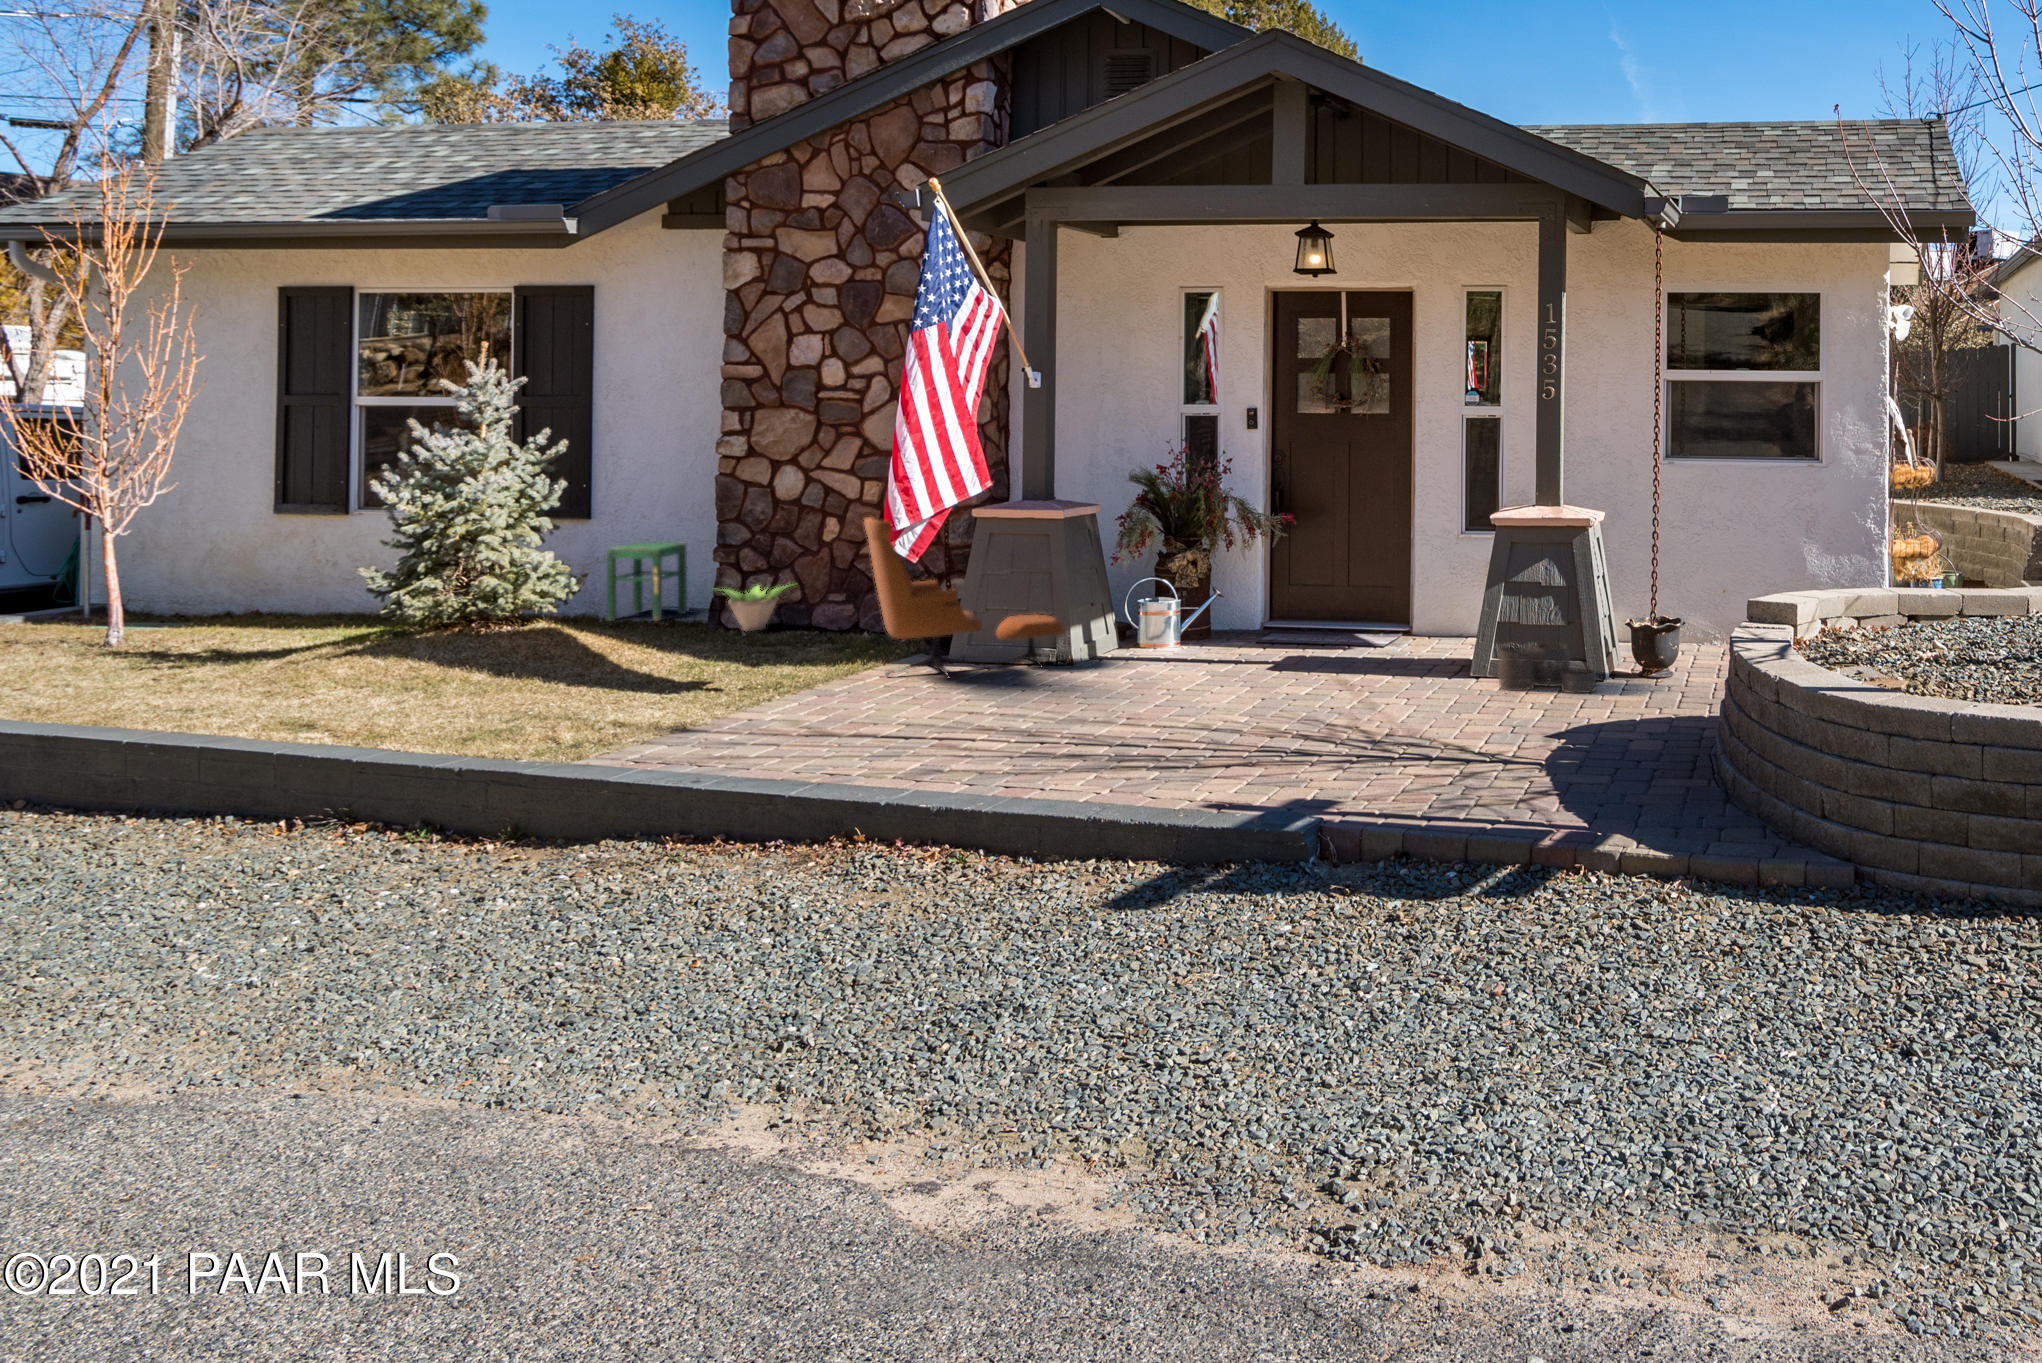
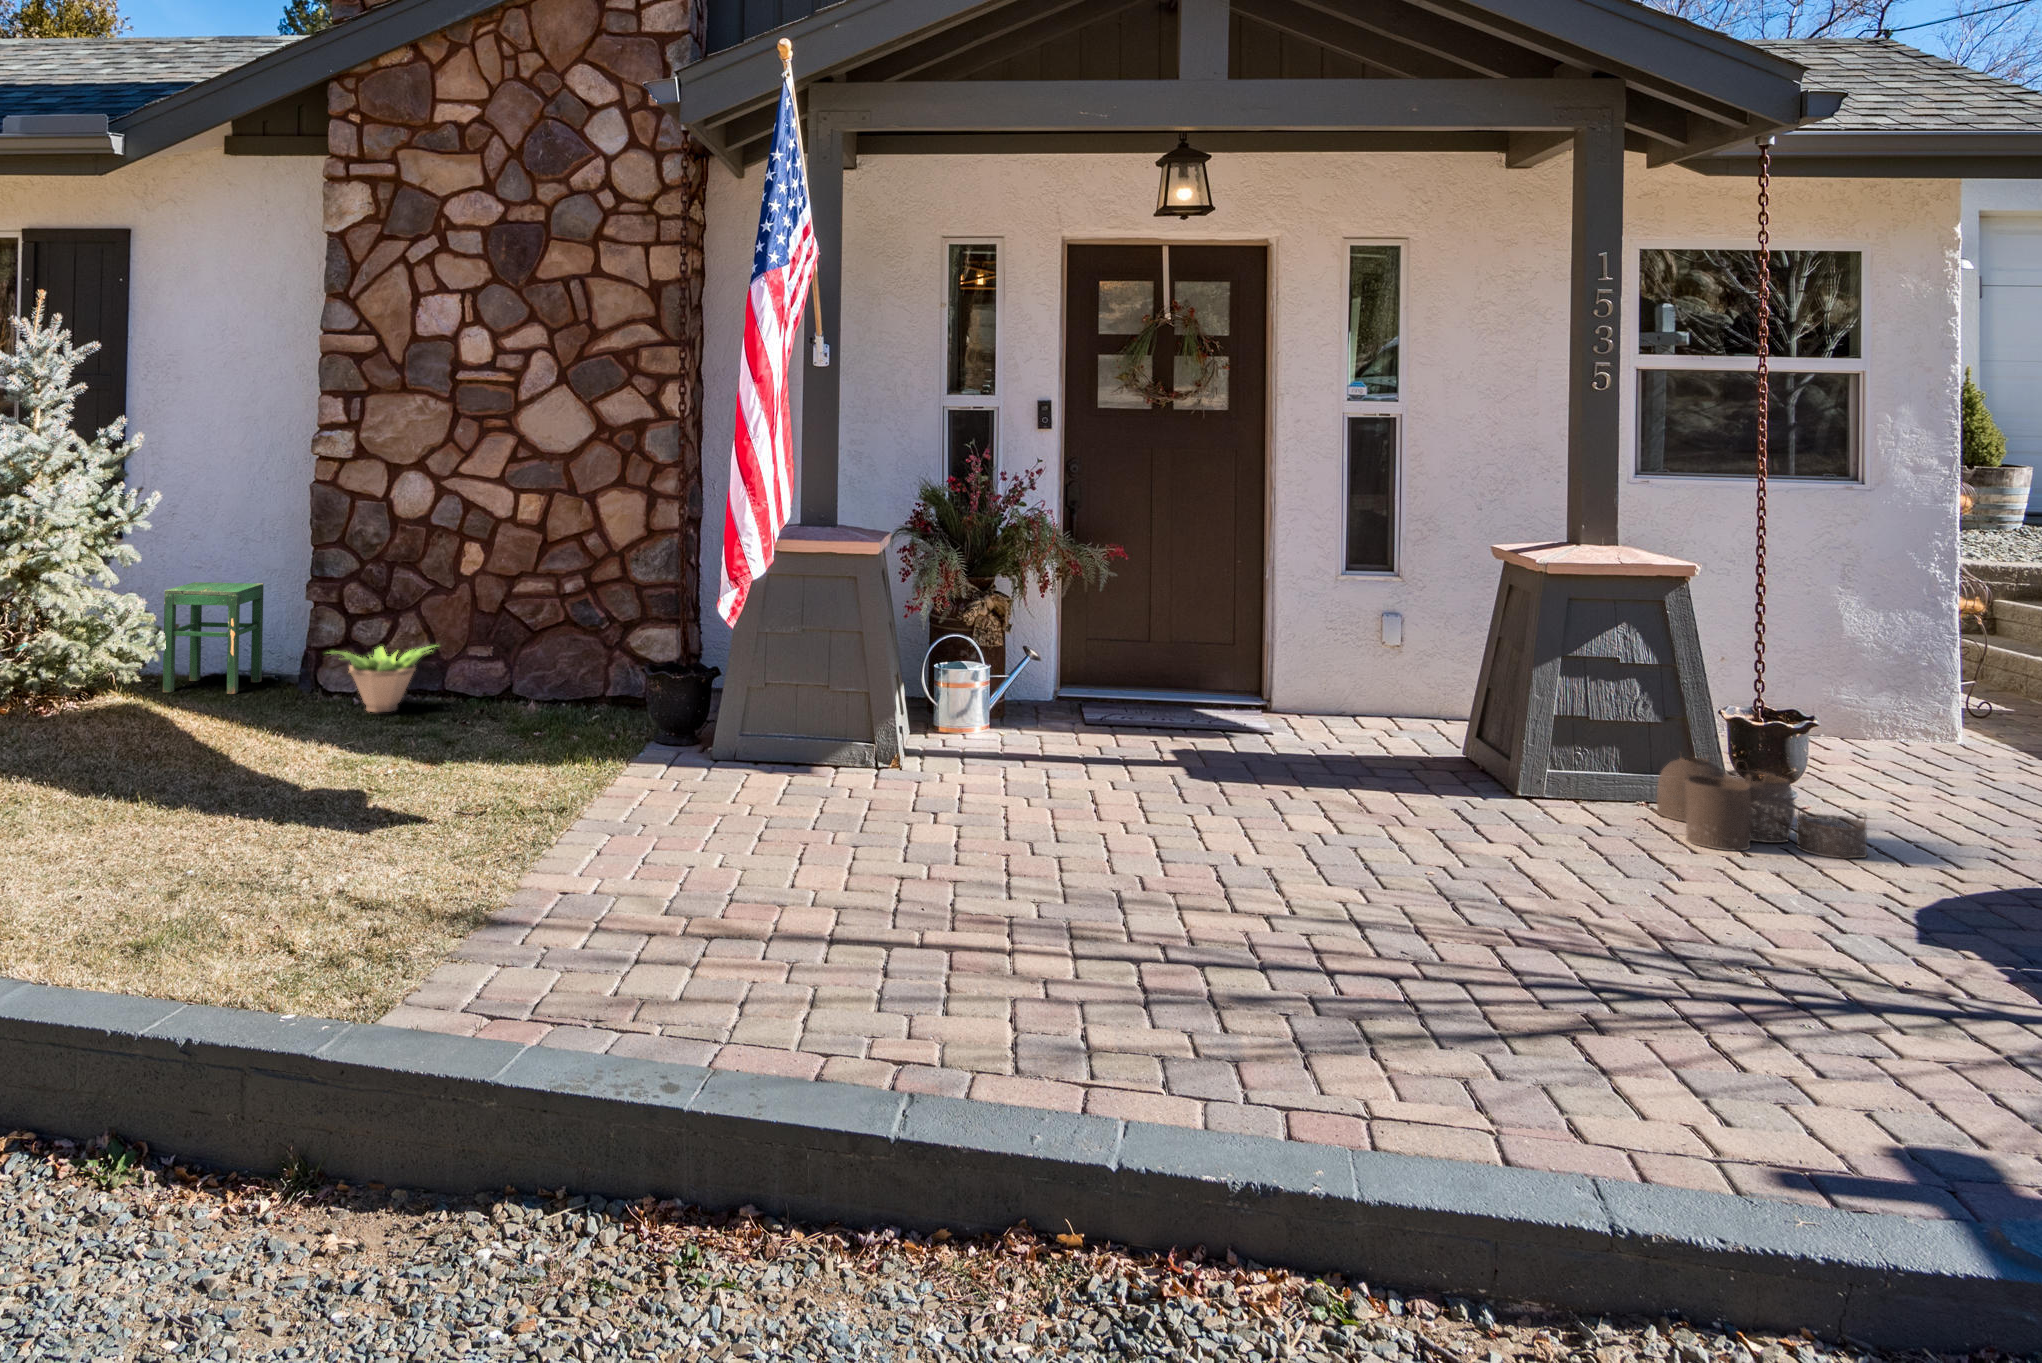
lounge chair: present [864,516,1065,678] -> none [647,551,917,810]

